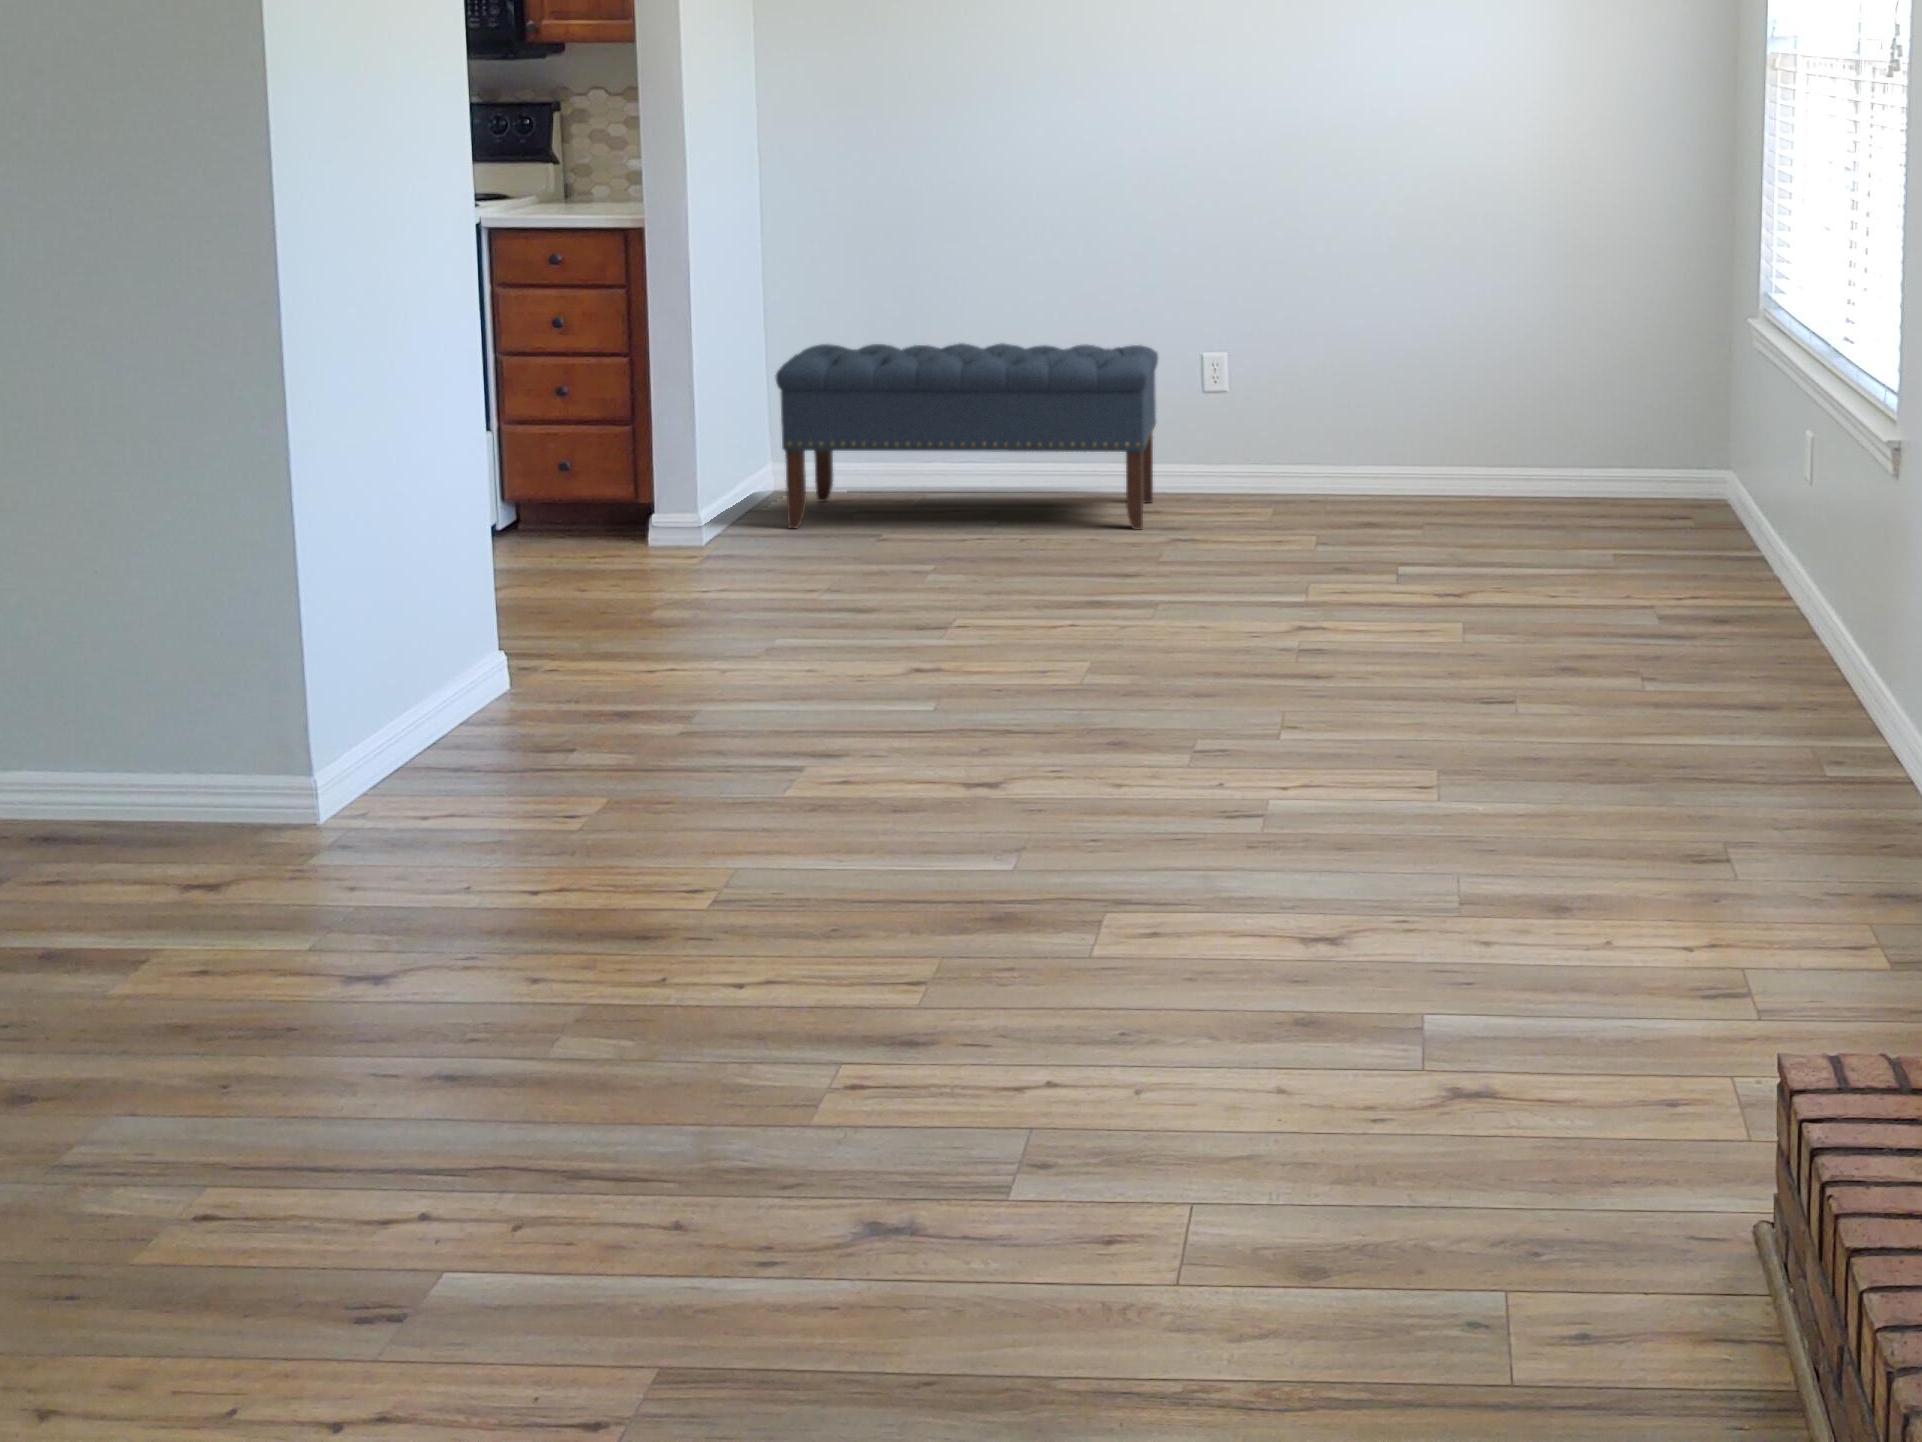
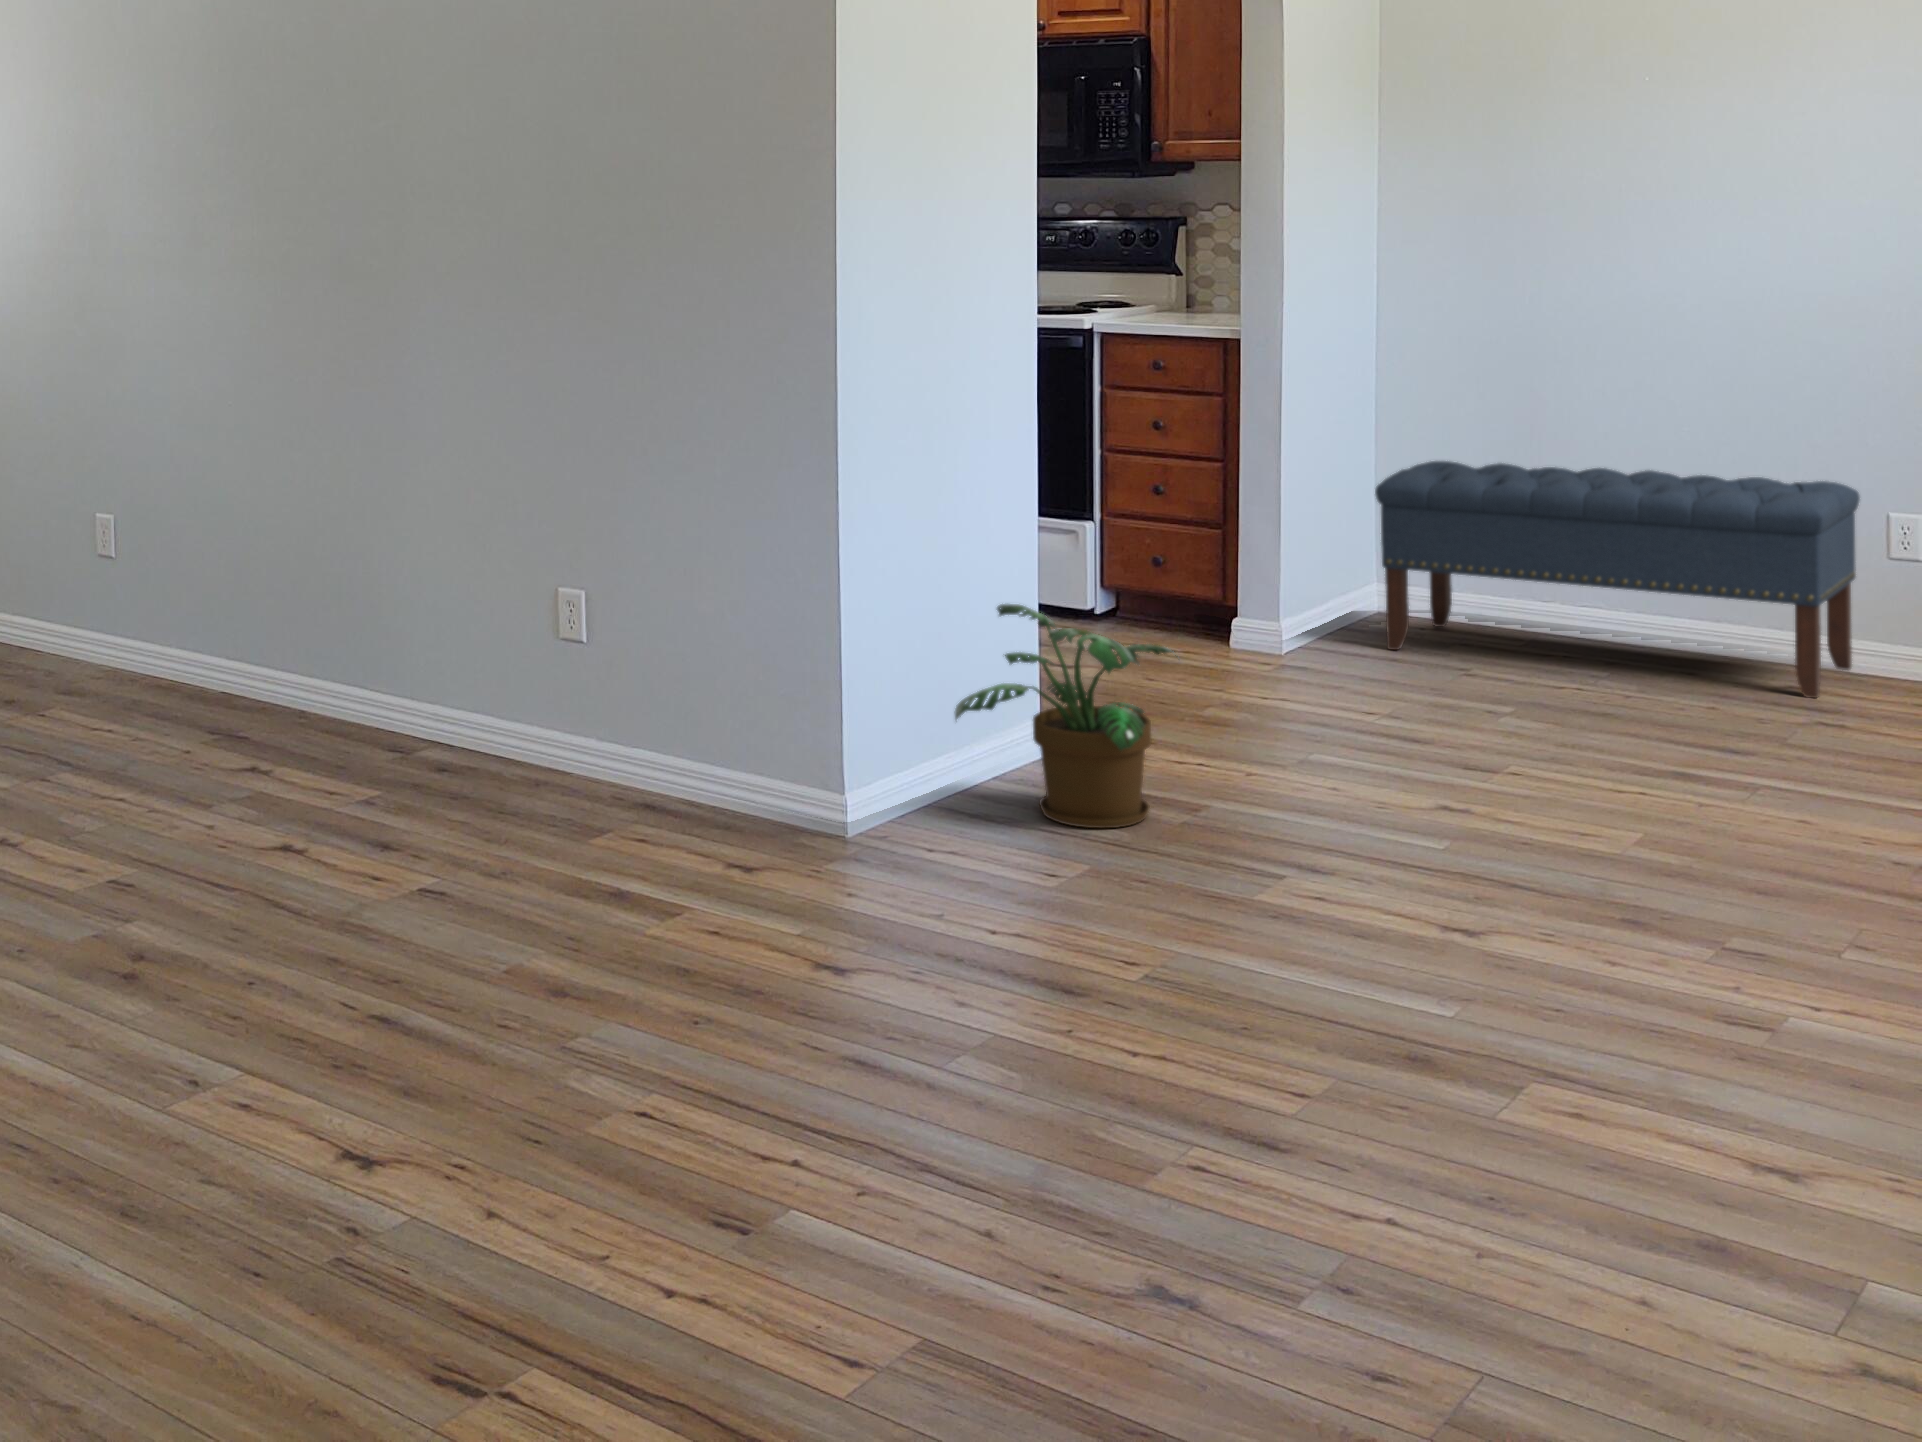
potted plant: none [428,527,677,757] -> present [955,604,1174,828]

